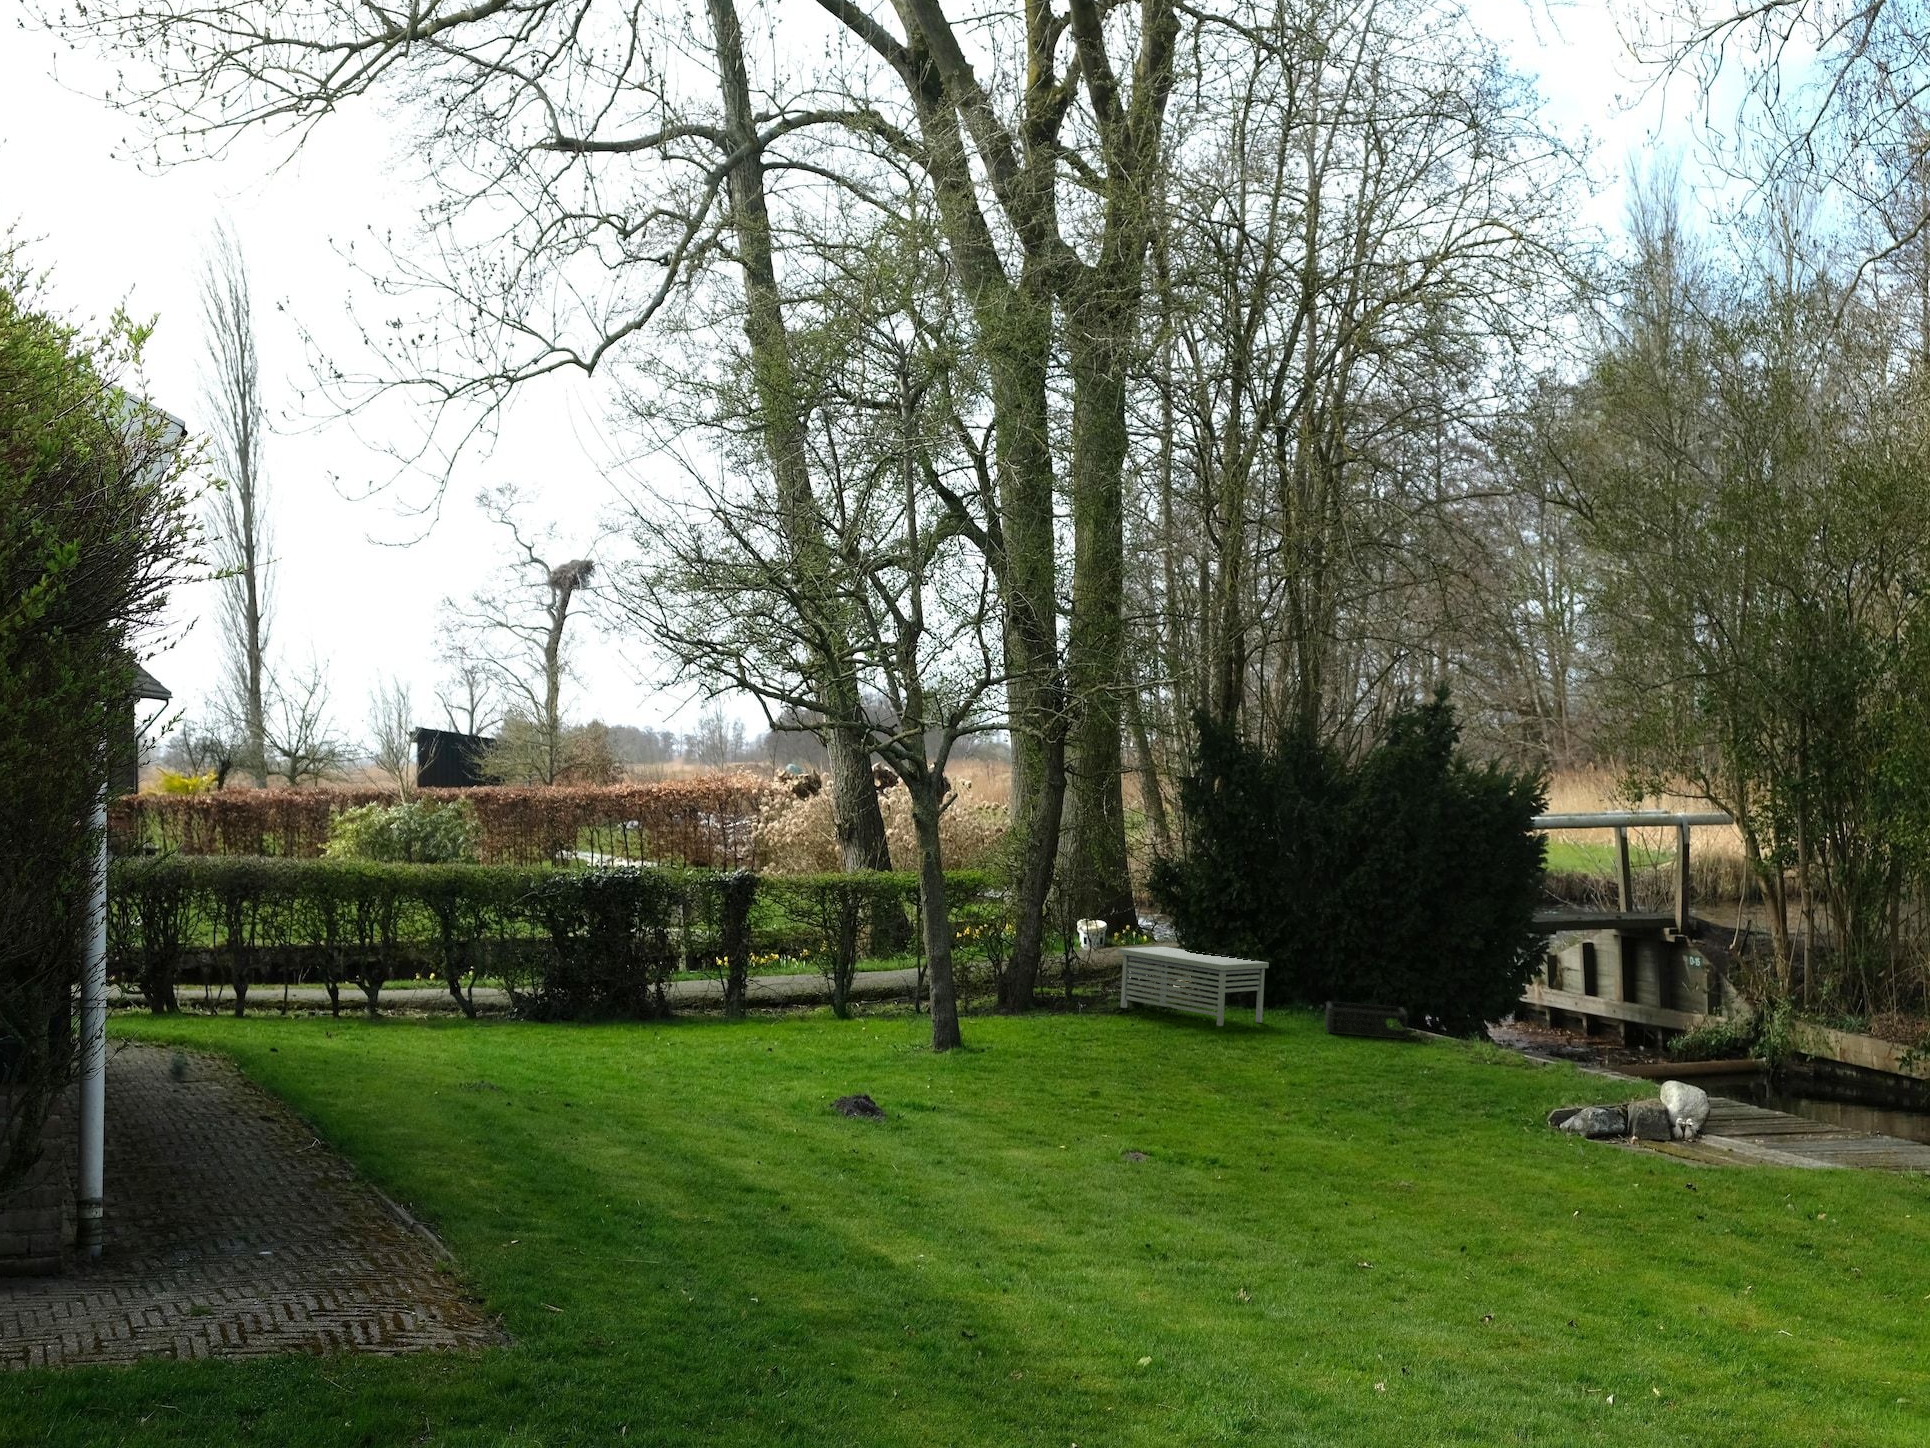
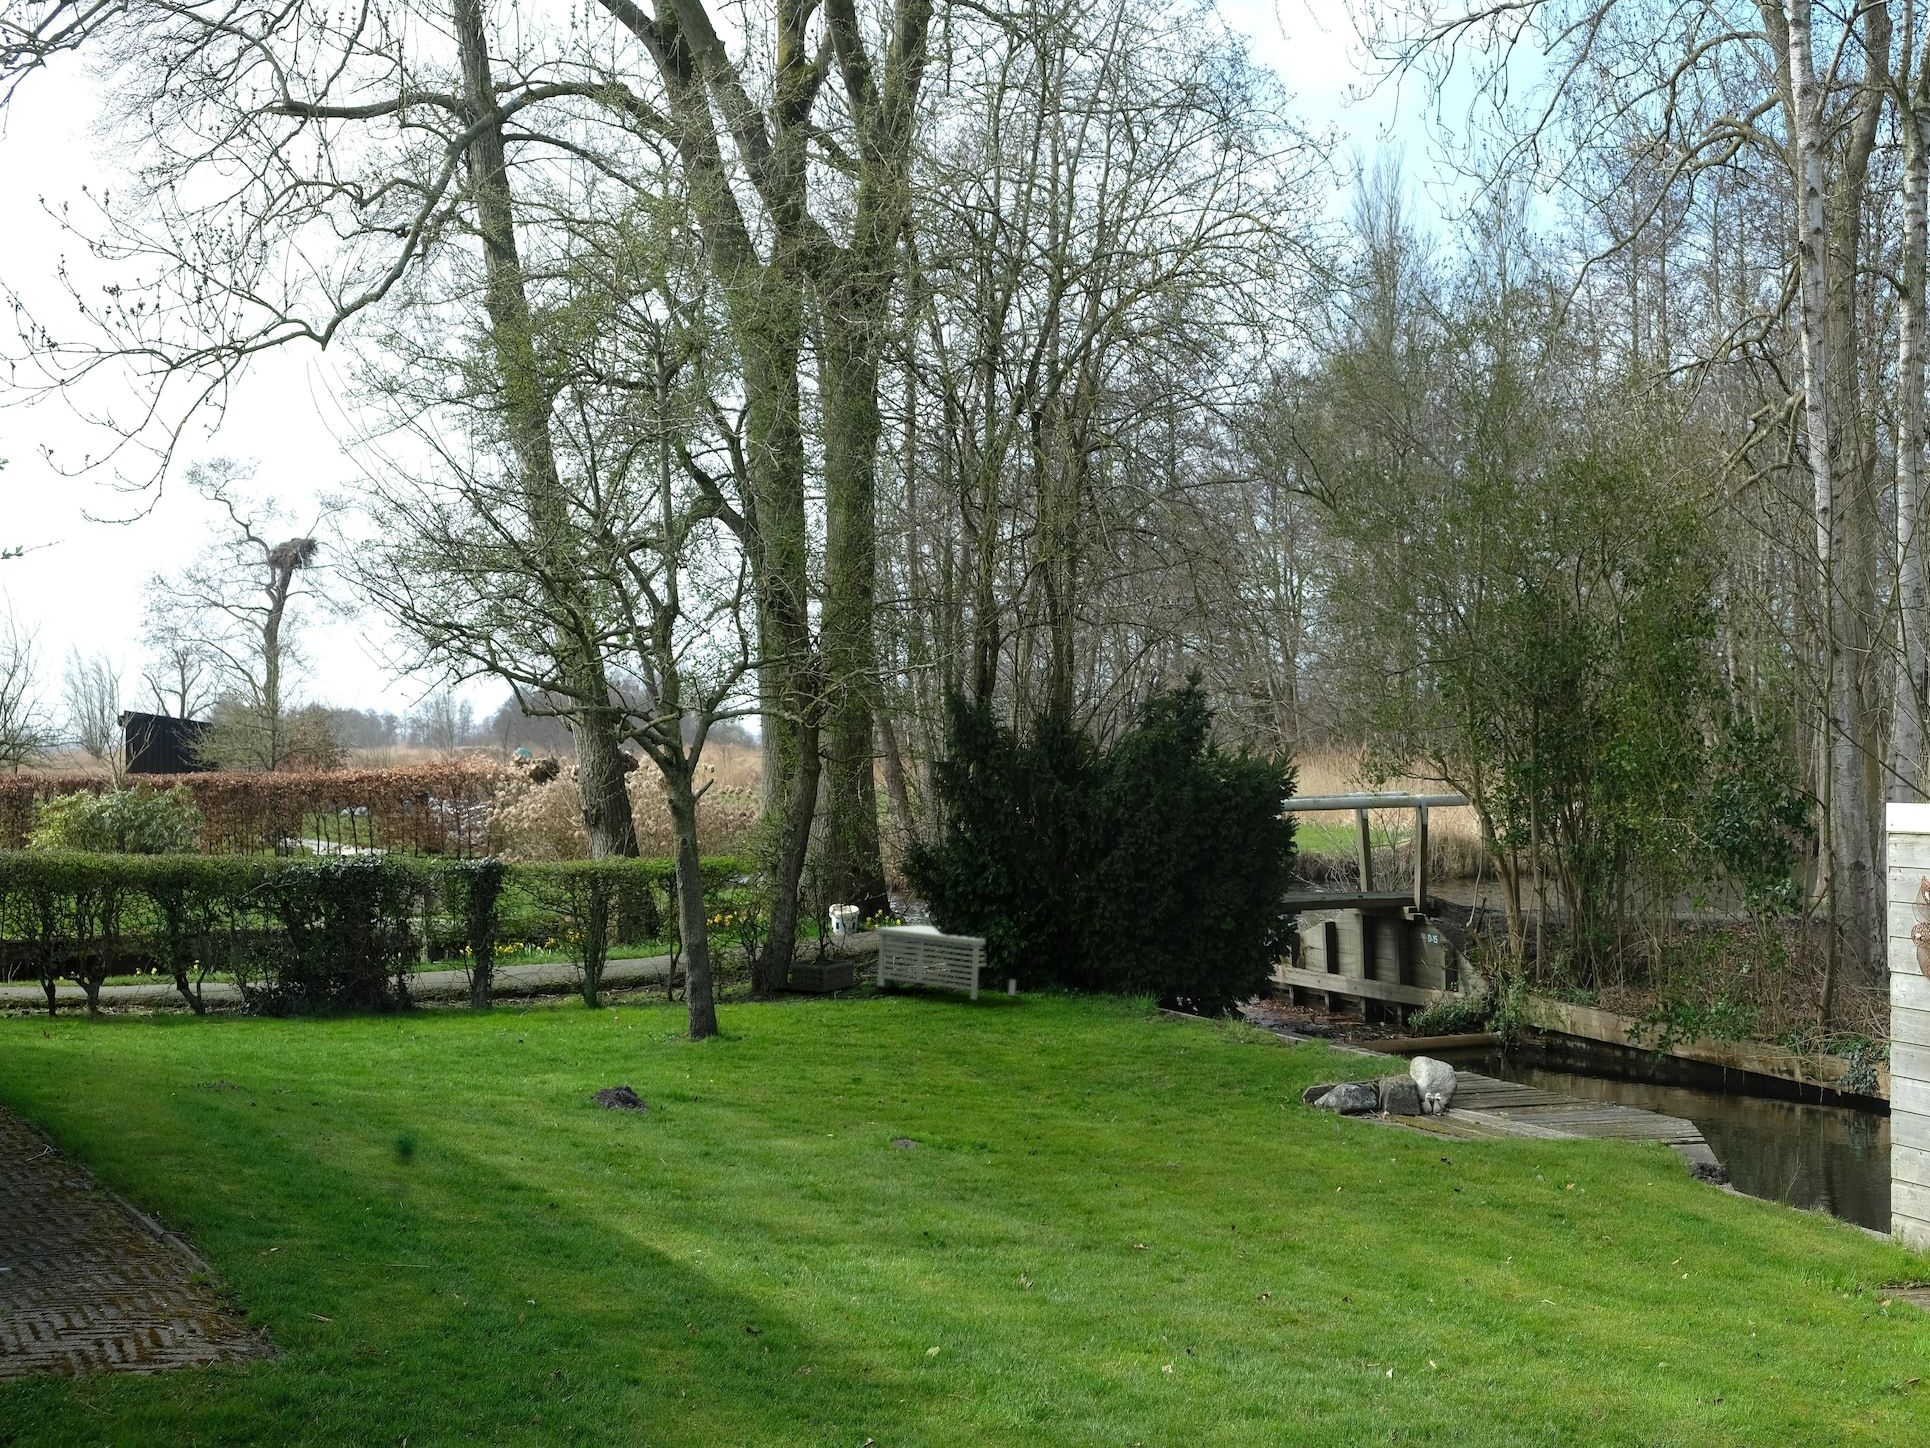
basket: present [1325,1002,1408,1039] -> present [790,959,855,992]

